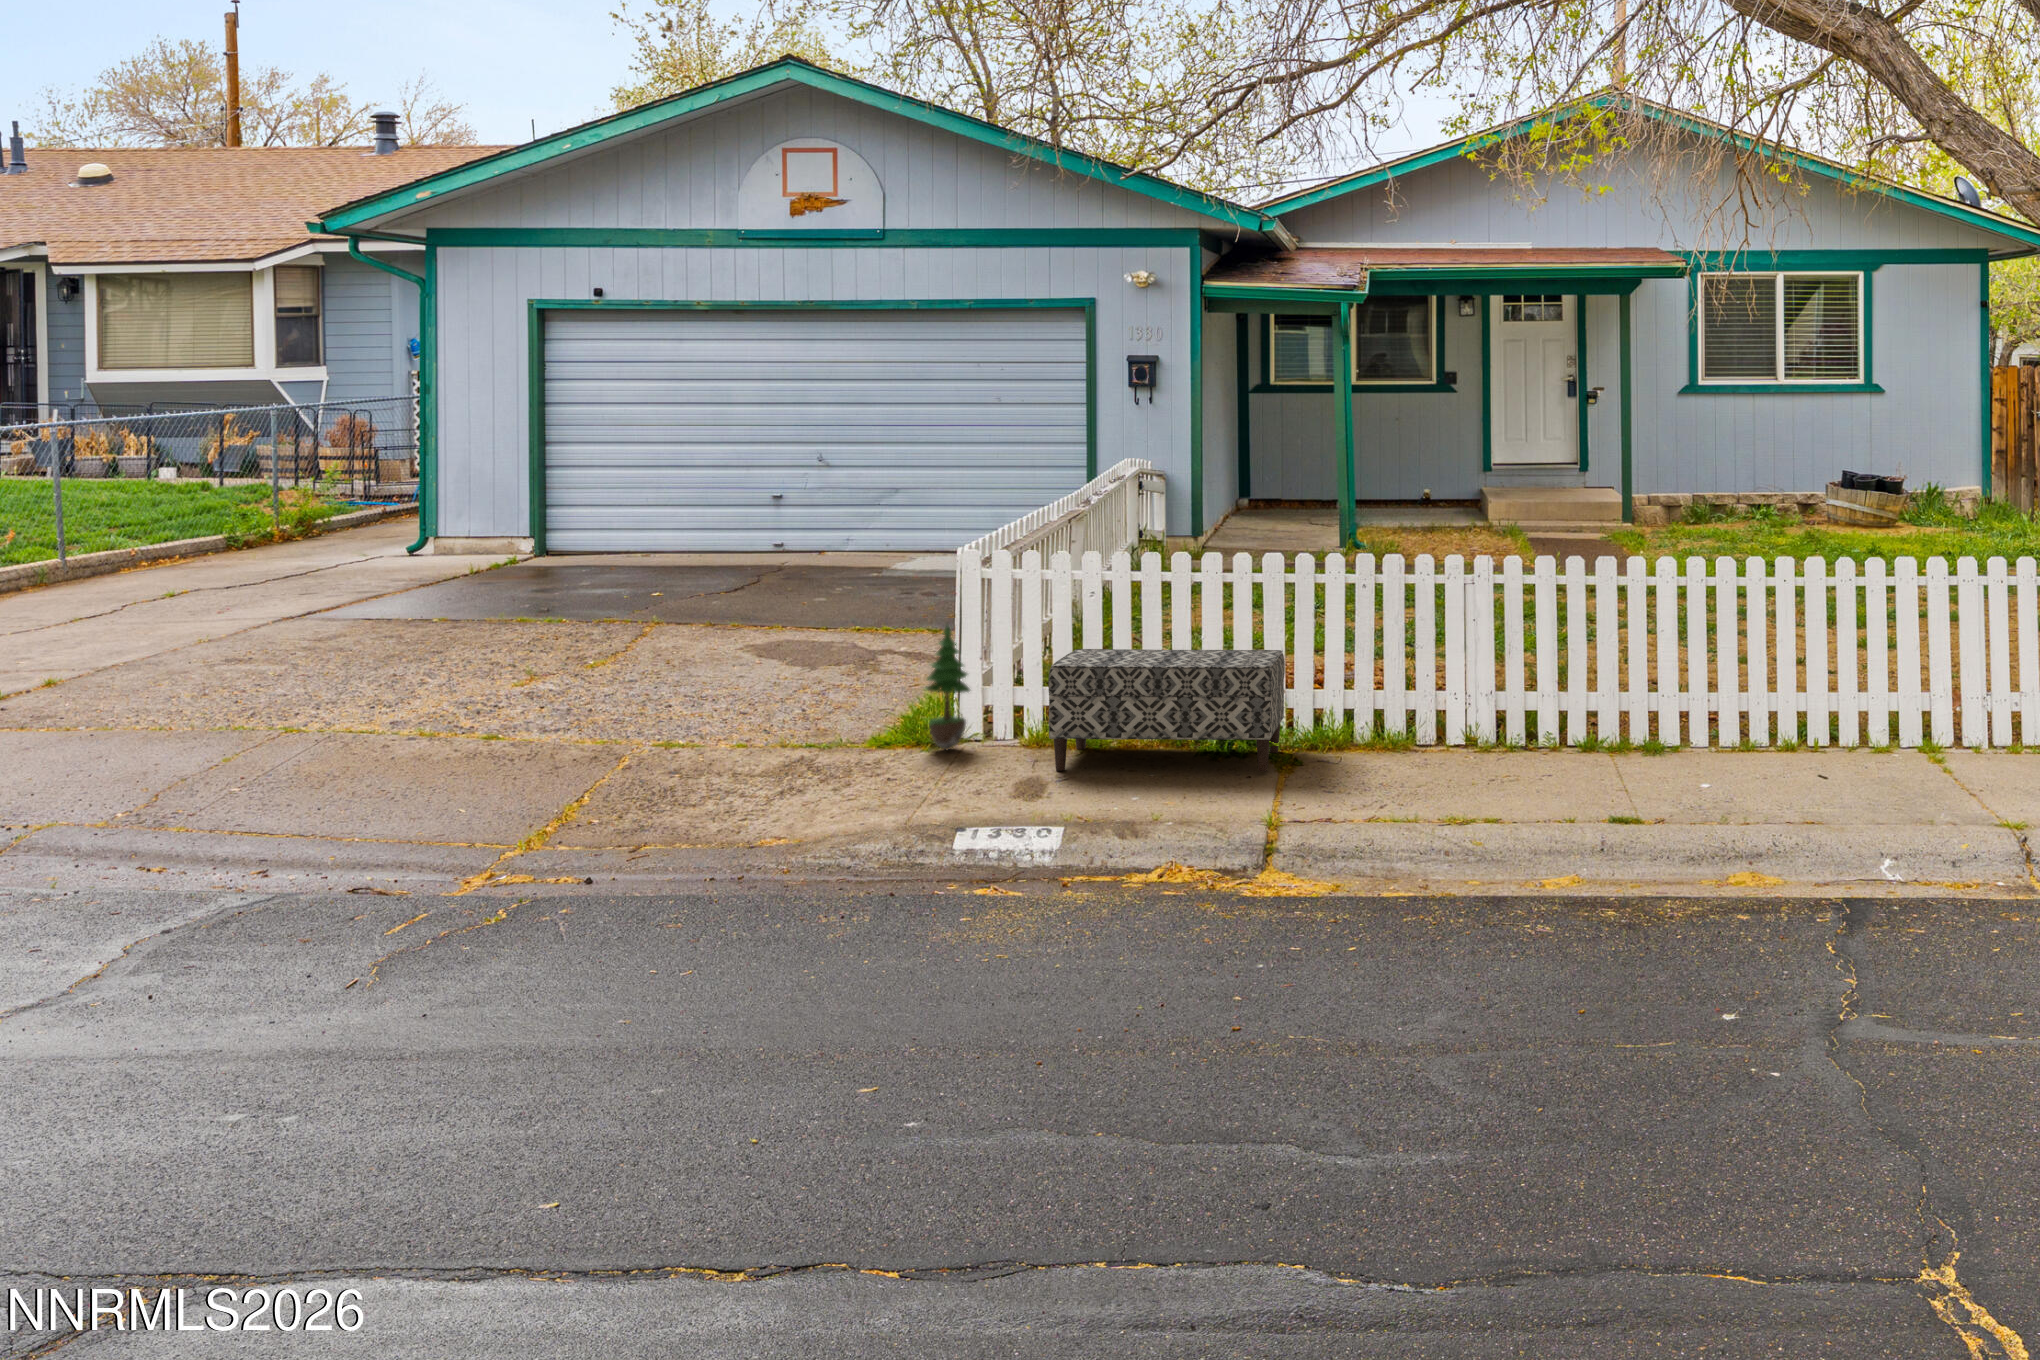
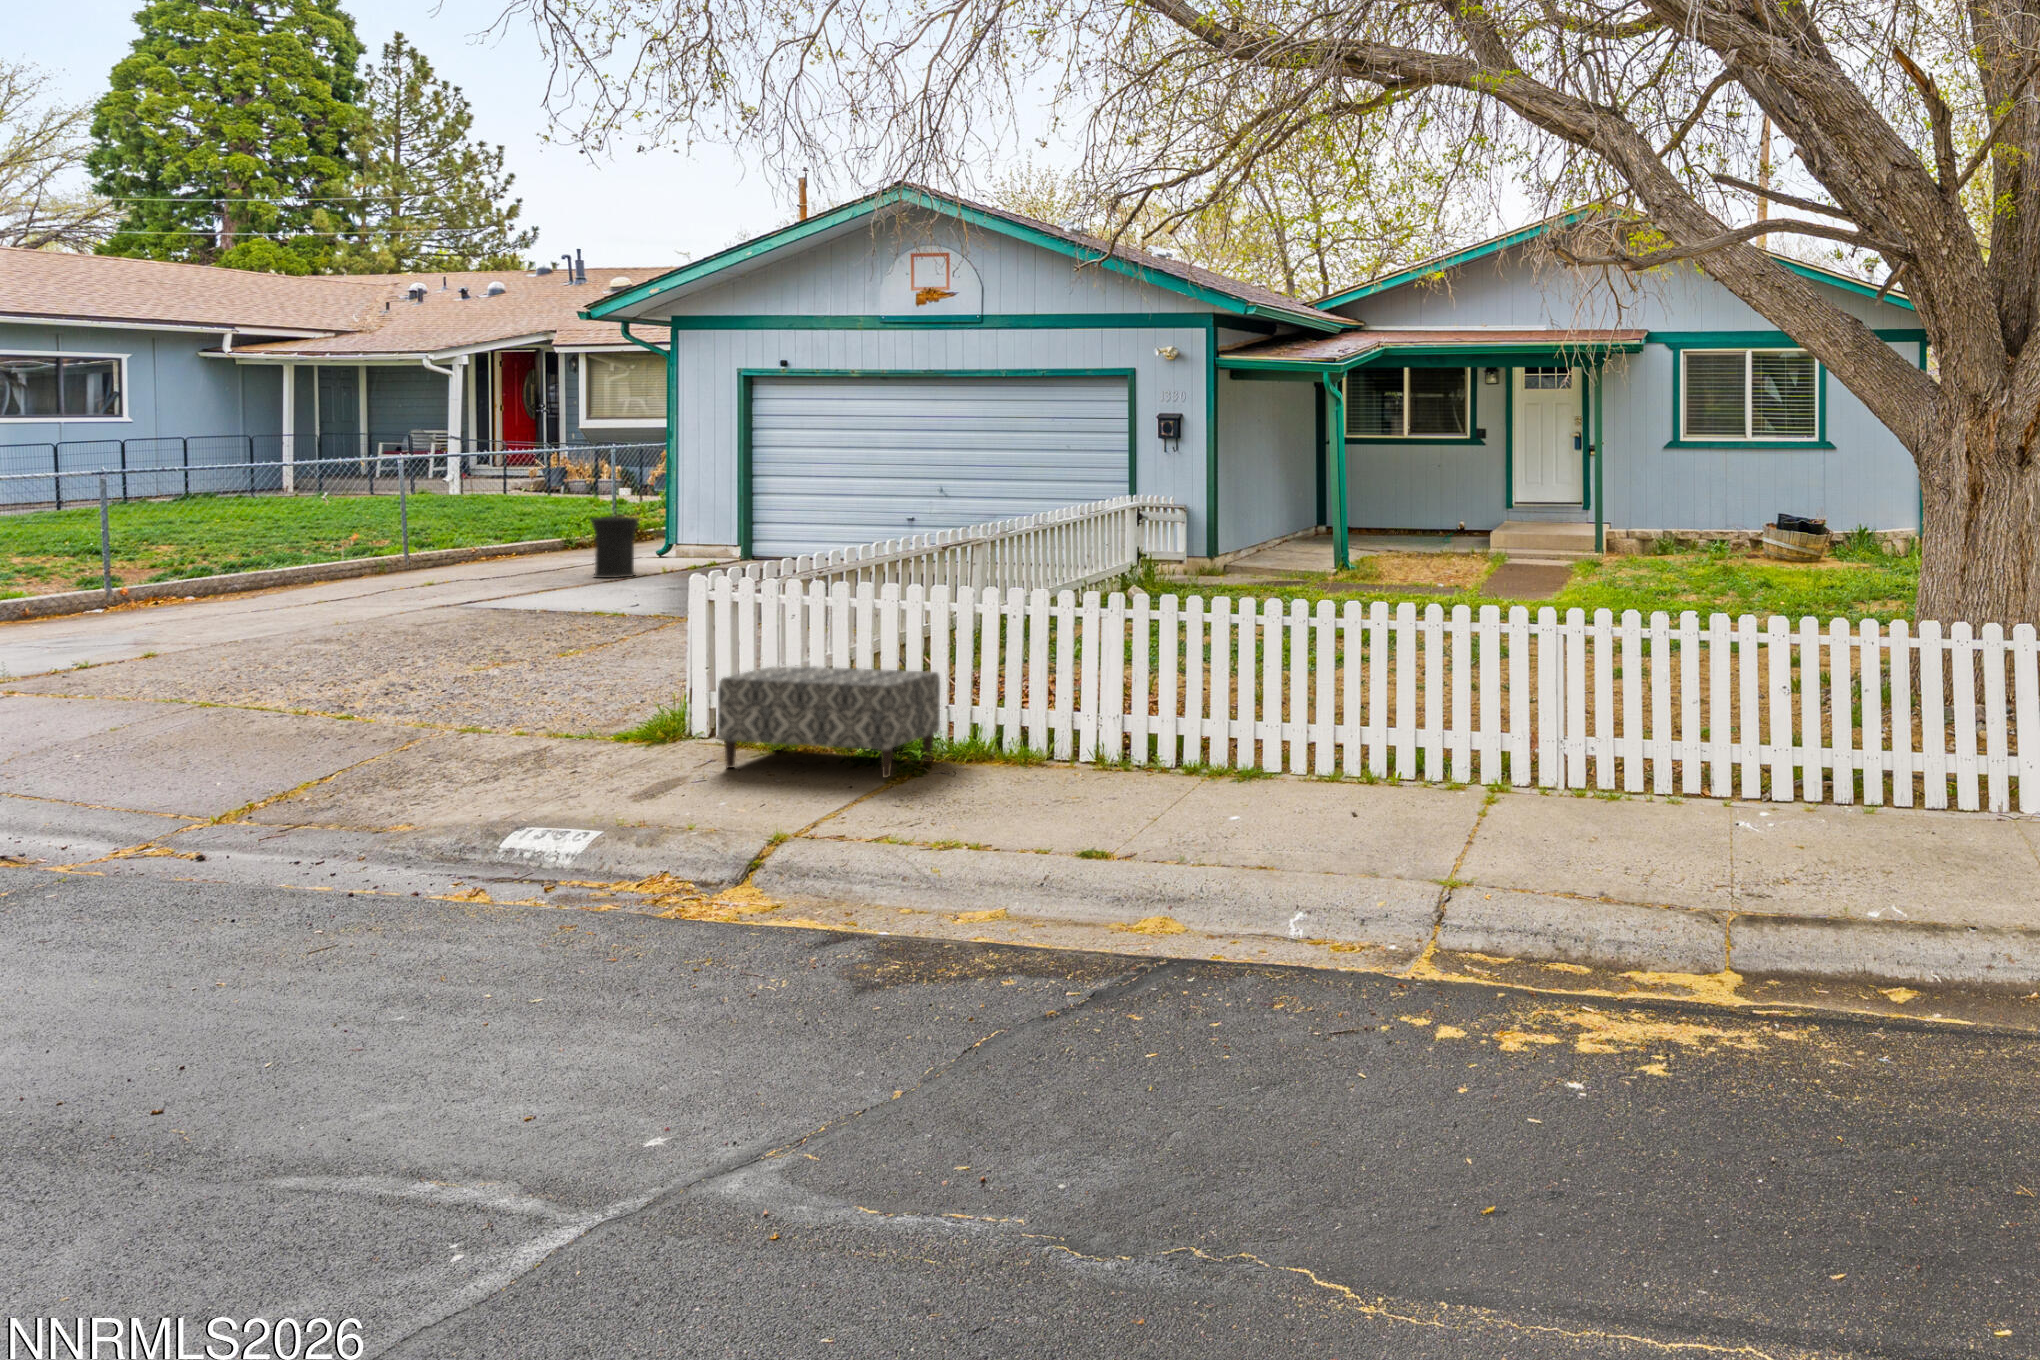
trash can: none [449,478,512,559] -> present [591,515,639,578]
potted tree: present [925,626,970,750] -> none [648,639,692,747]

